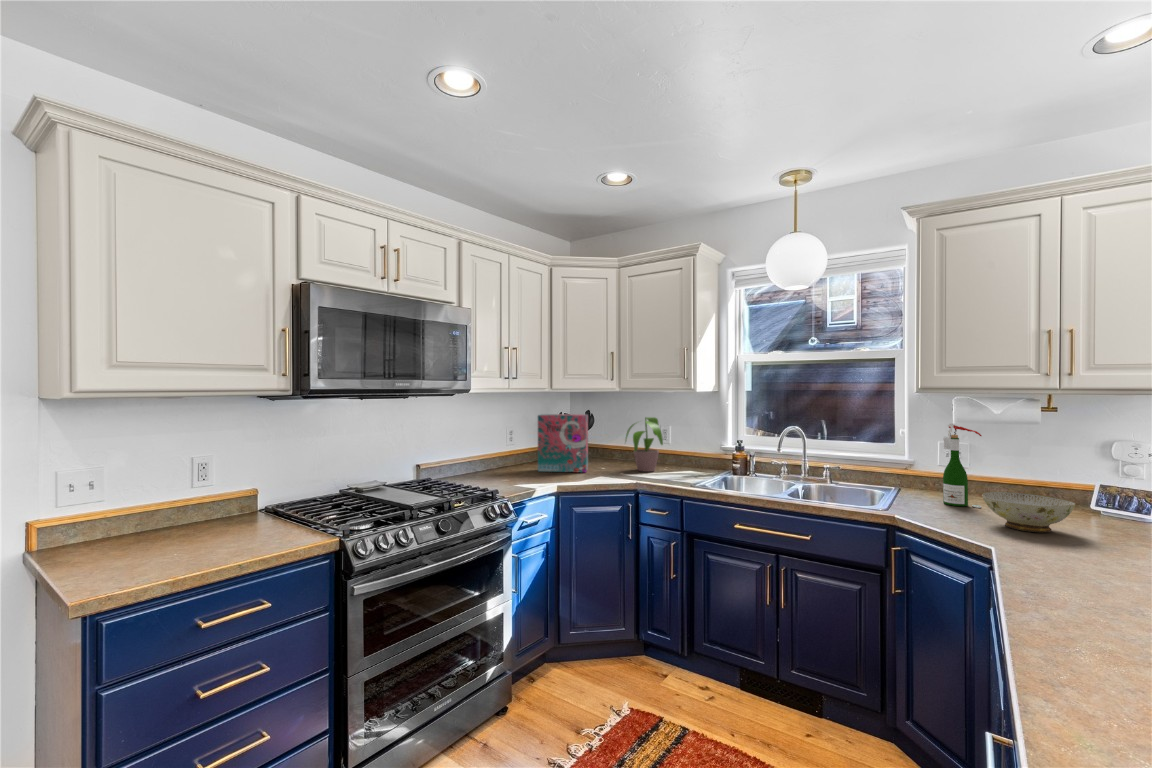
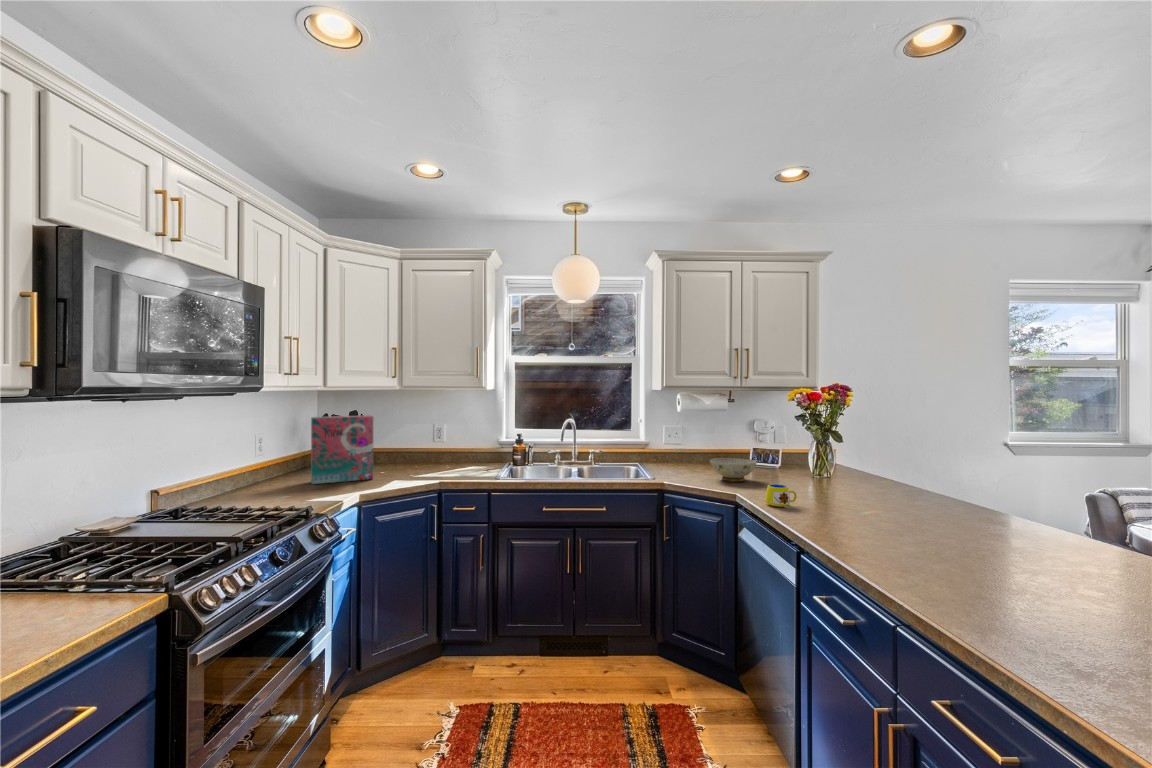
potted plant: present [626,417,663,472] -> none [407,416,457,472]
wine bottle: present [943,424,982,508] -> none [675,413,698,471]
mug: none [1031,541,1101,587] -> present [765,484,797,507]

